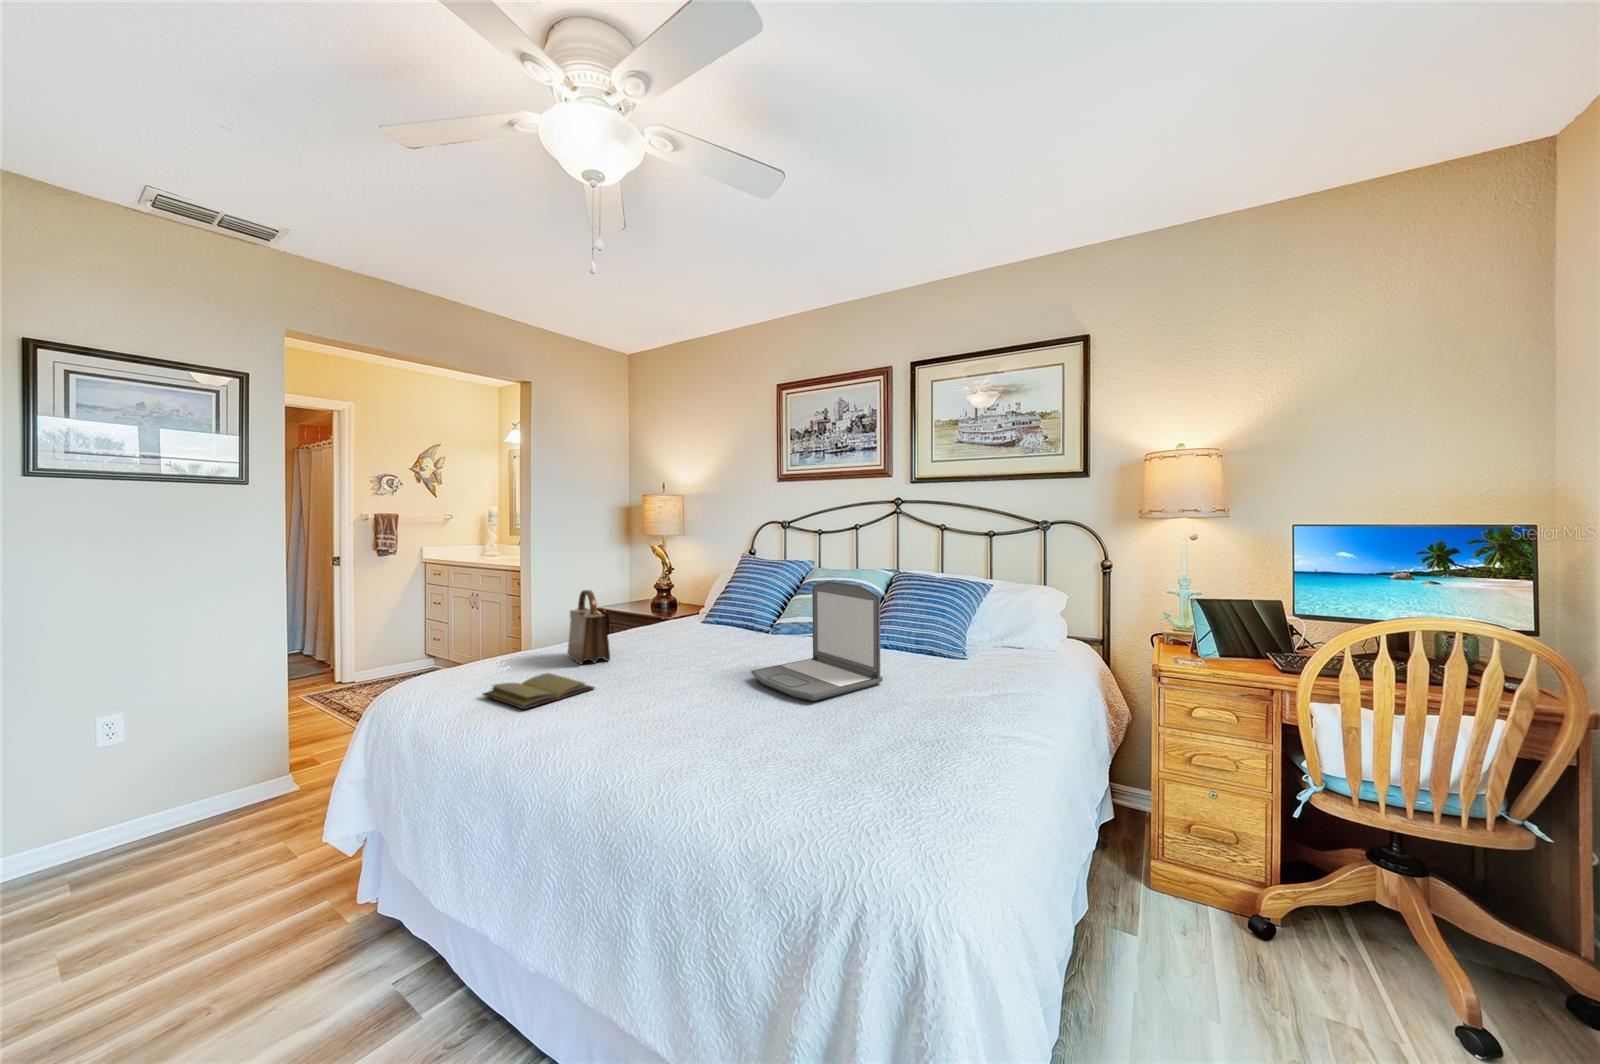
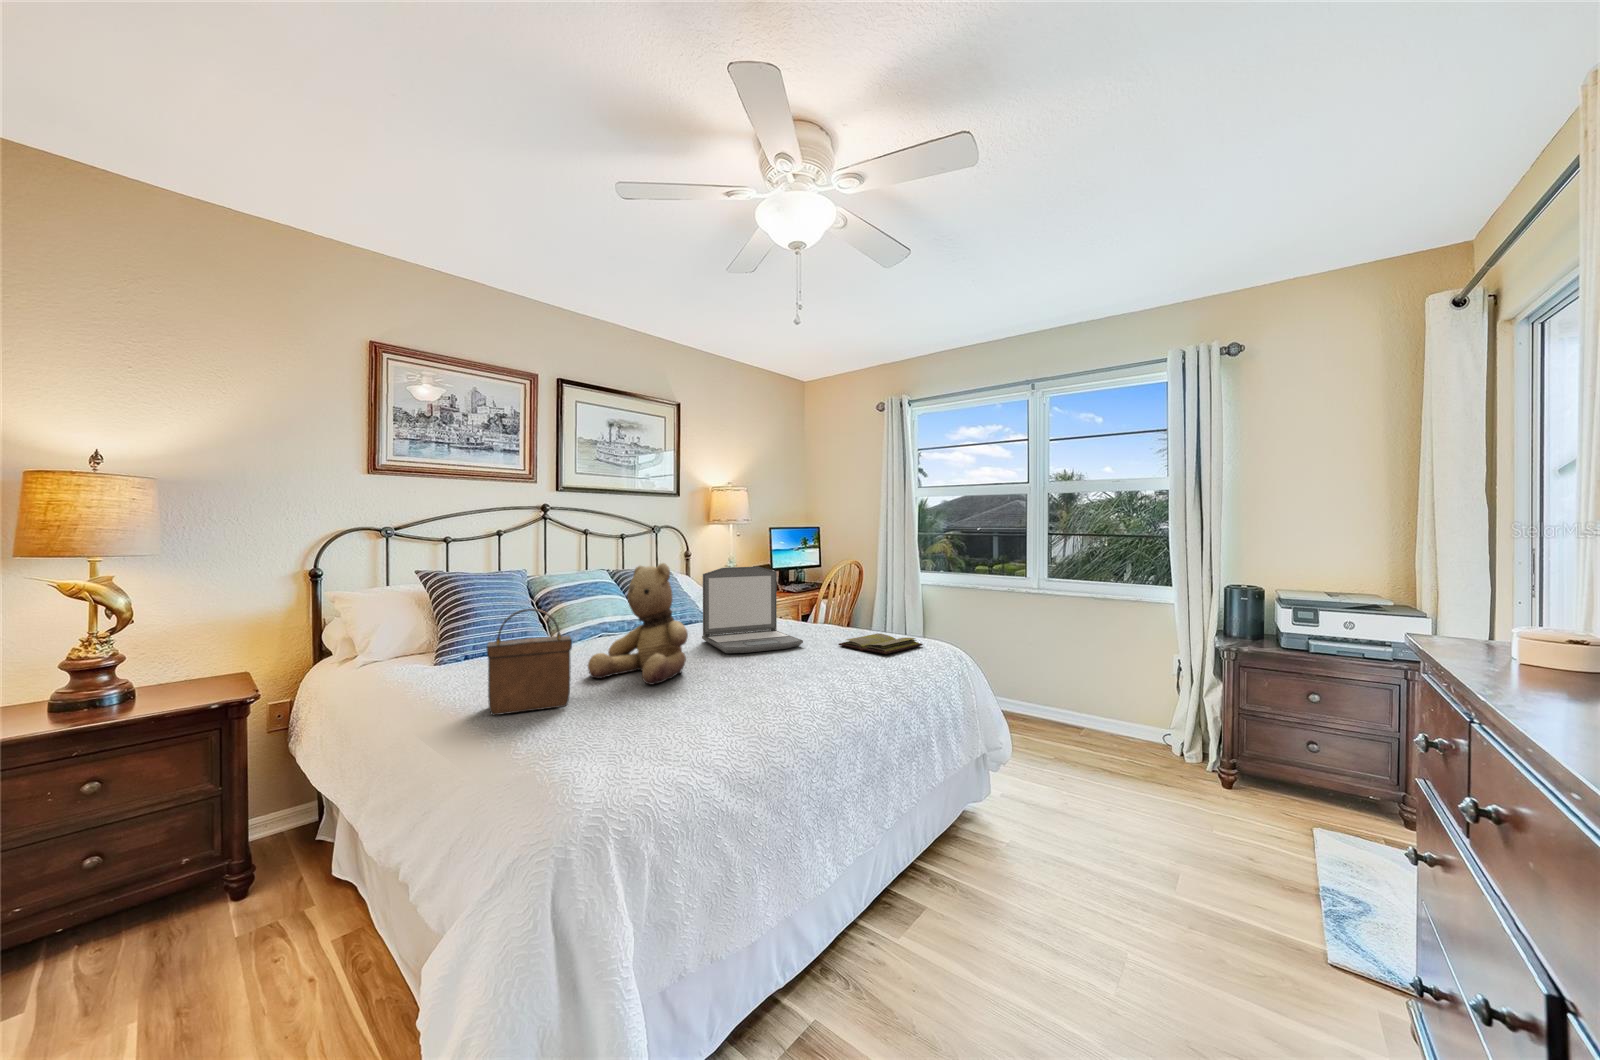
teddy bear: none [624,567,717,677] -> present [588,563,688,685]
diary: present [483,673,594,709] -> present [838,633,923,654]

